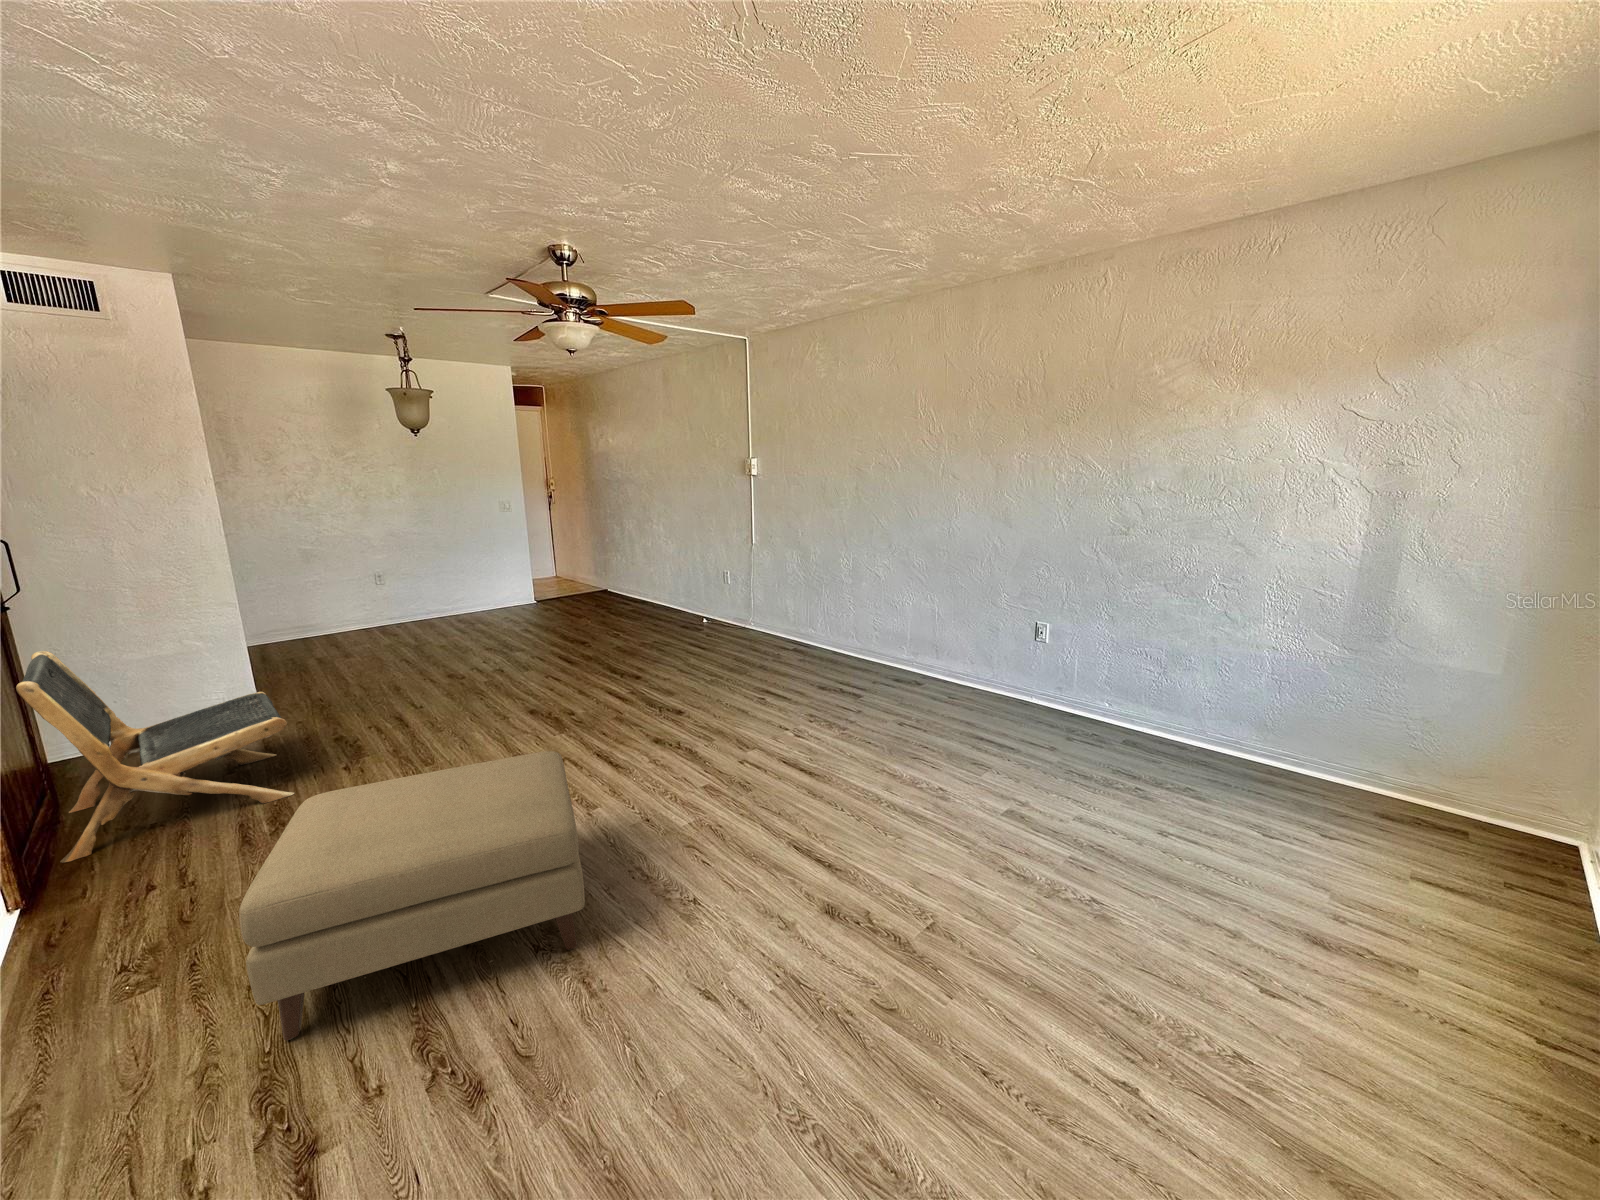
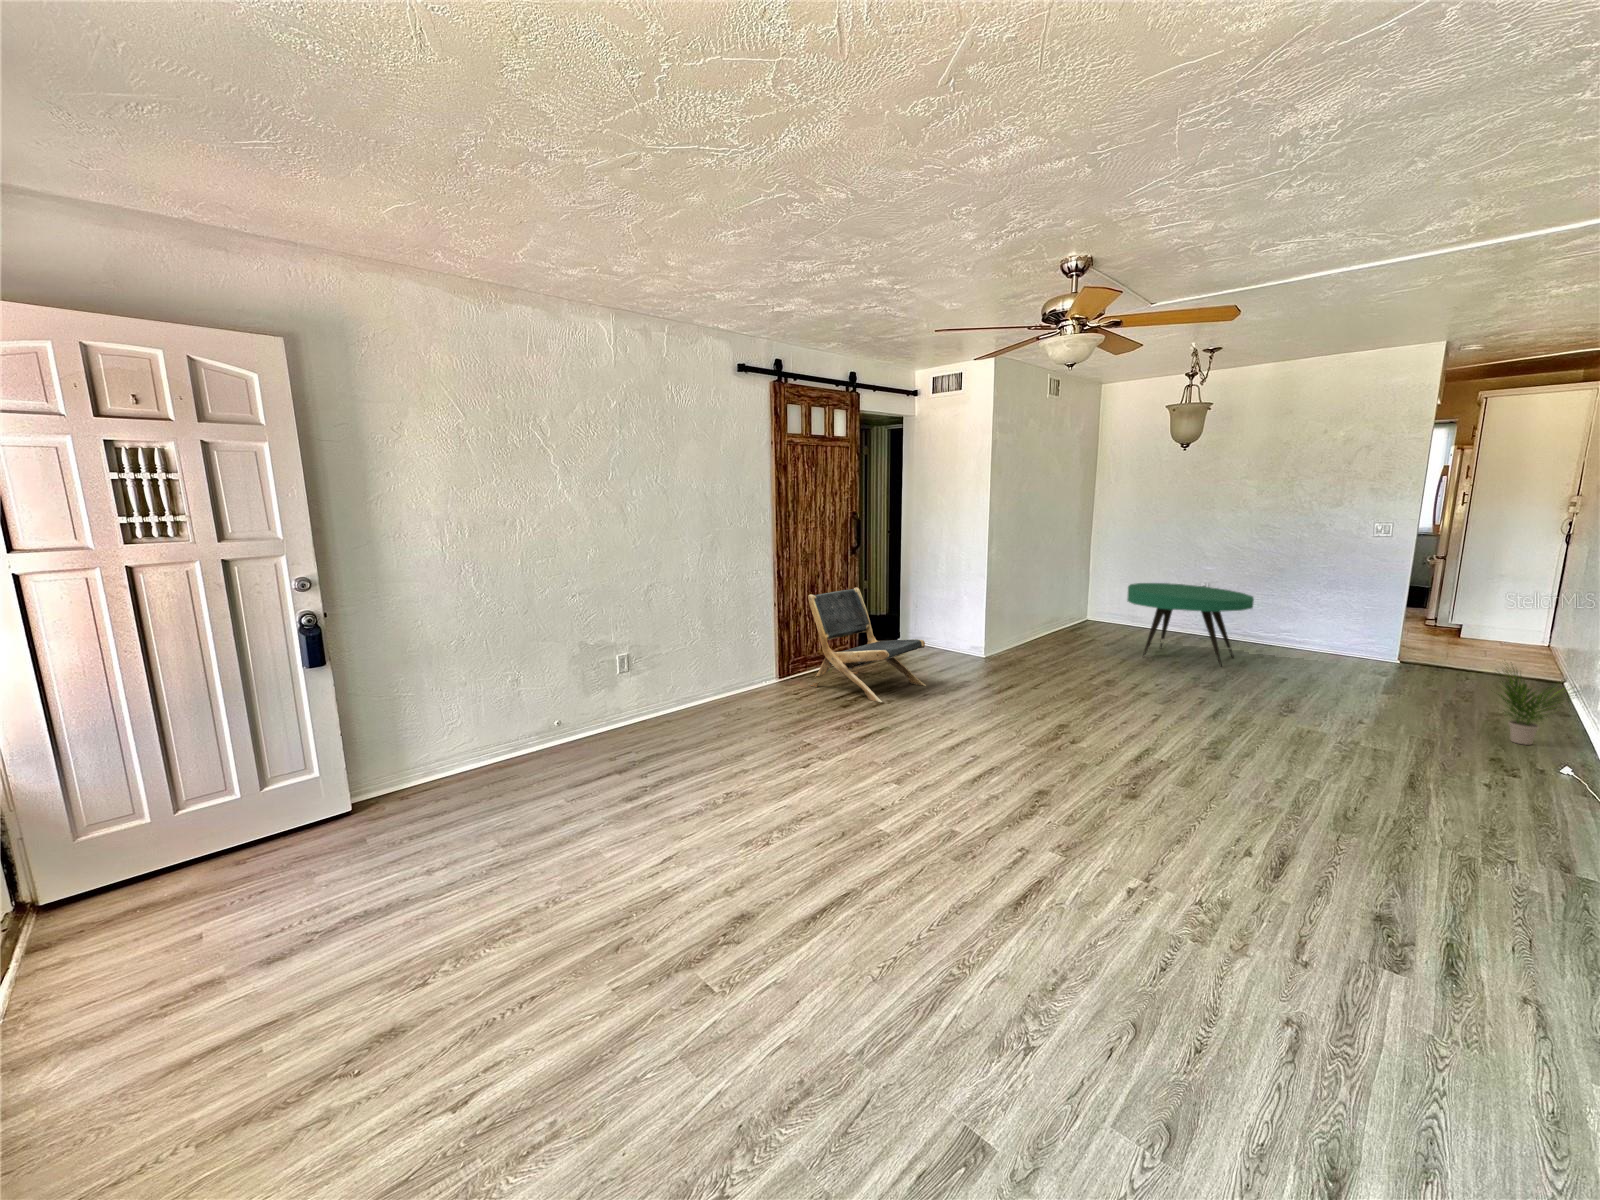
coffee table: none [341,563,468,643] -> present [1127,583,1254,666]
potted plant: none [647,573,686,617] -> present [1498,670,1570,745]
ottoman: present [239,751,585,1040] -> none [673,671,832,808]

